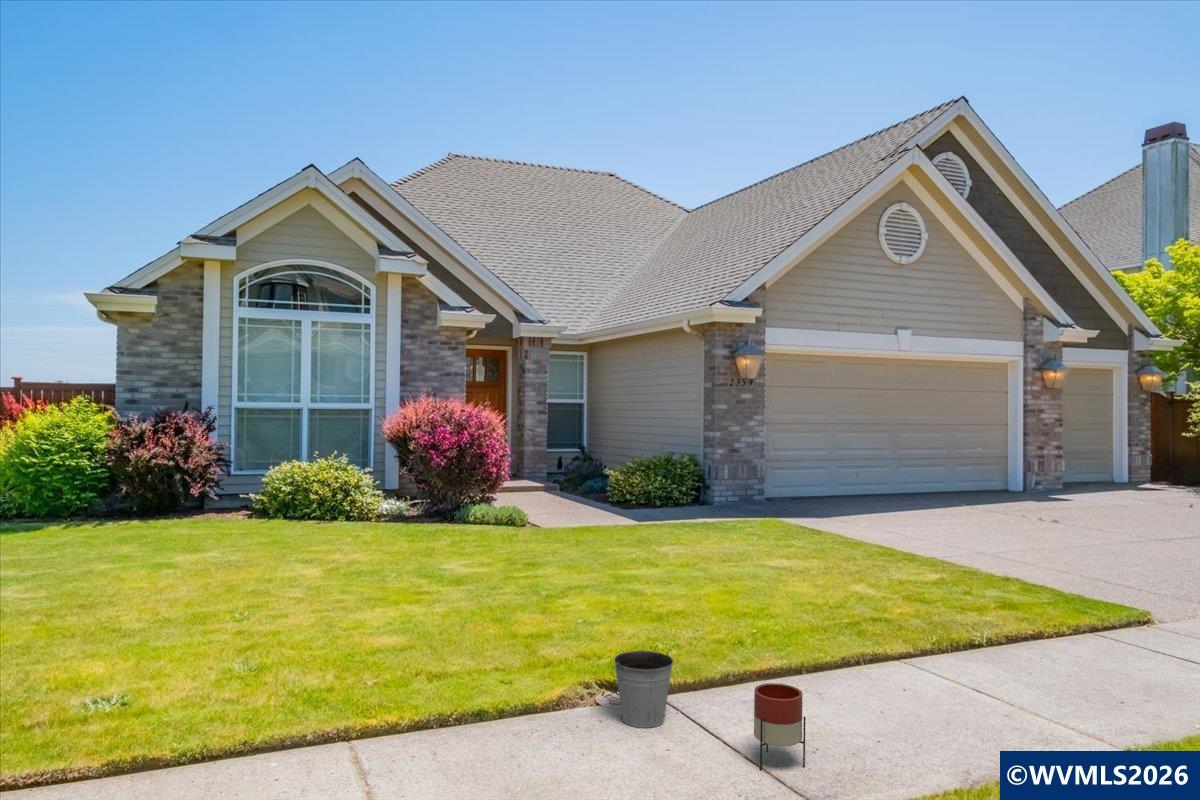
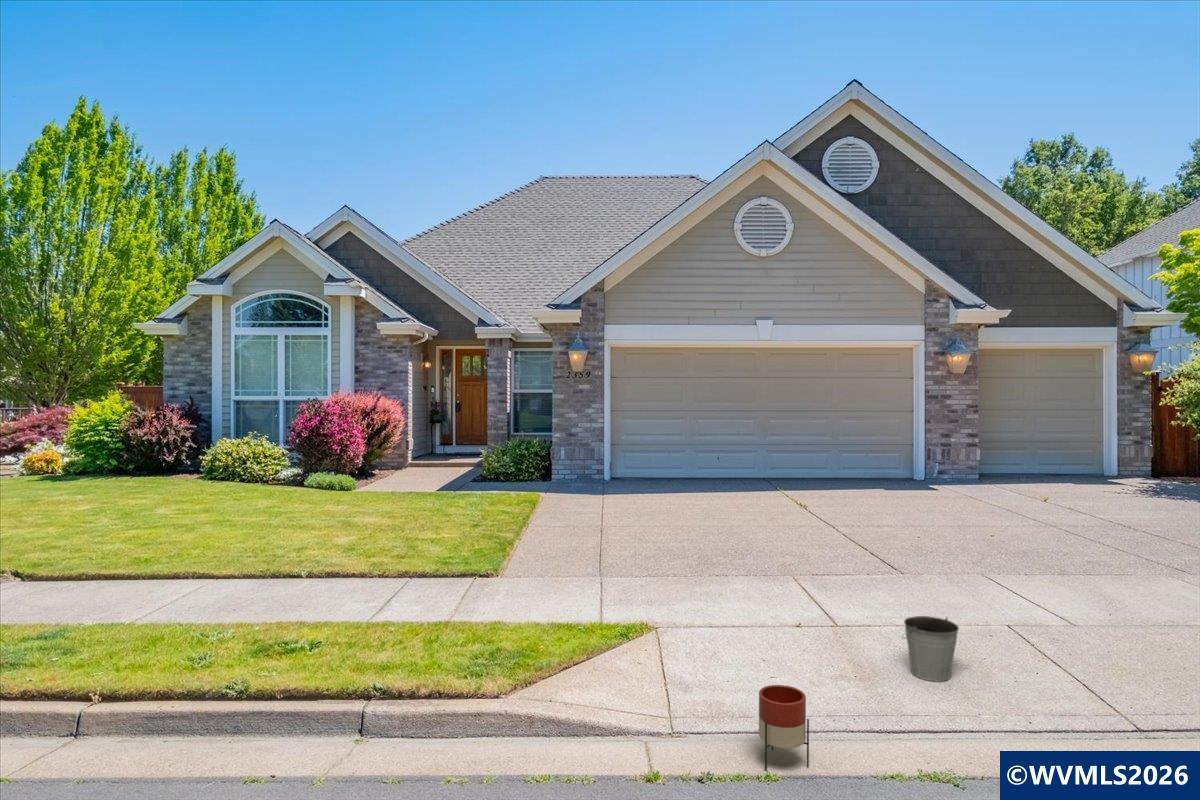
bucket: present [614,650,673,728] -> present [904,616,959,682]

